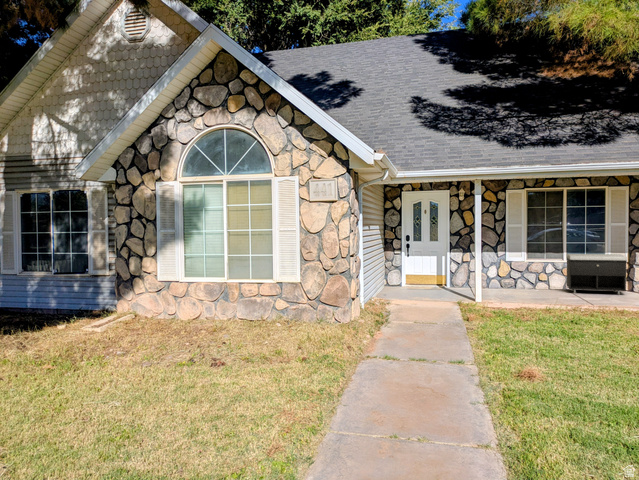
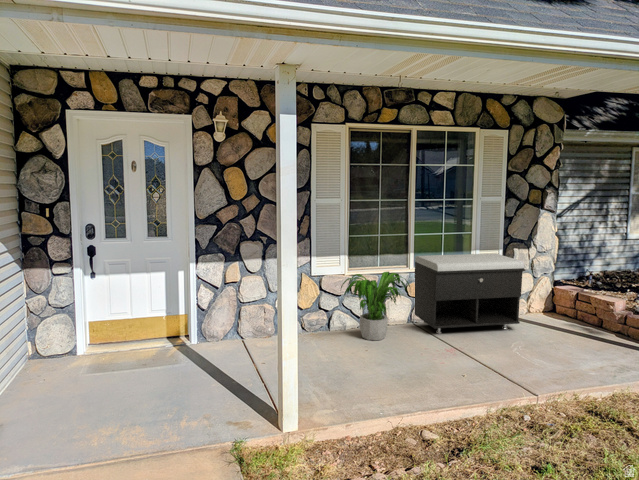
potted plant: none [519,260,554,292] -> present [341,272,410,340]

